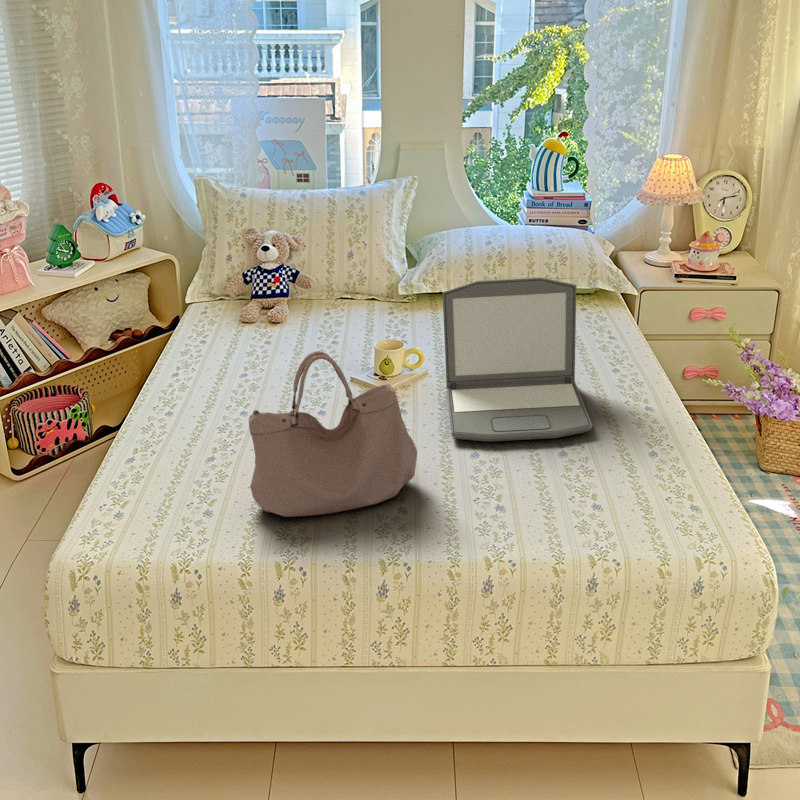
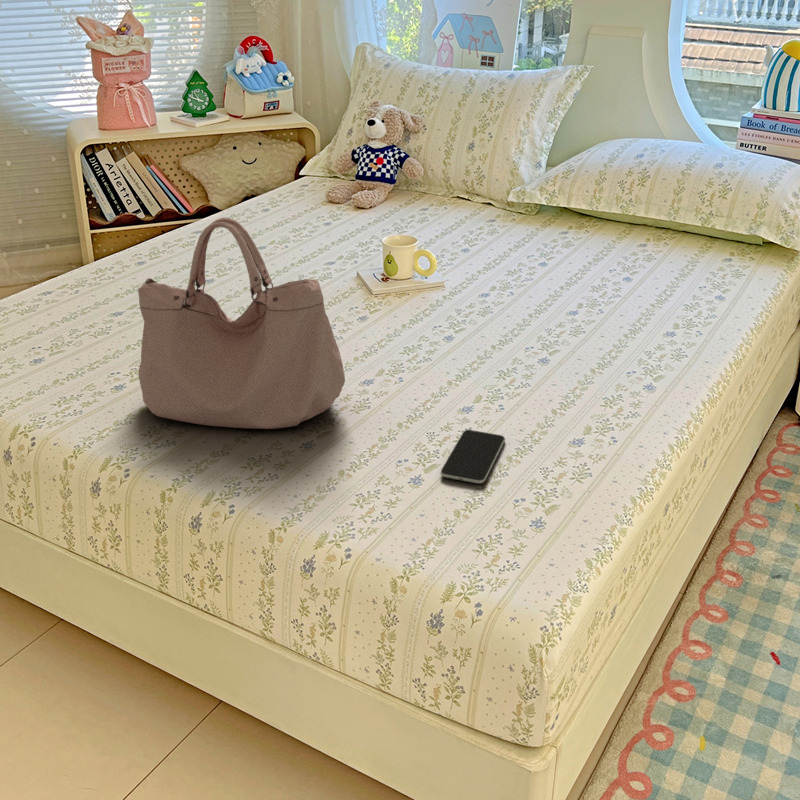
laptop: present [443,277,592,442] -> none [428,179,657,407]
smartphone: none [510,467,553,503] -> present [441,430,505,483]

